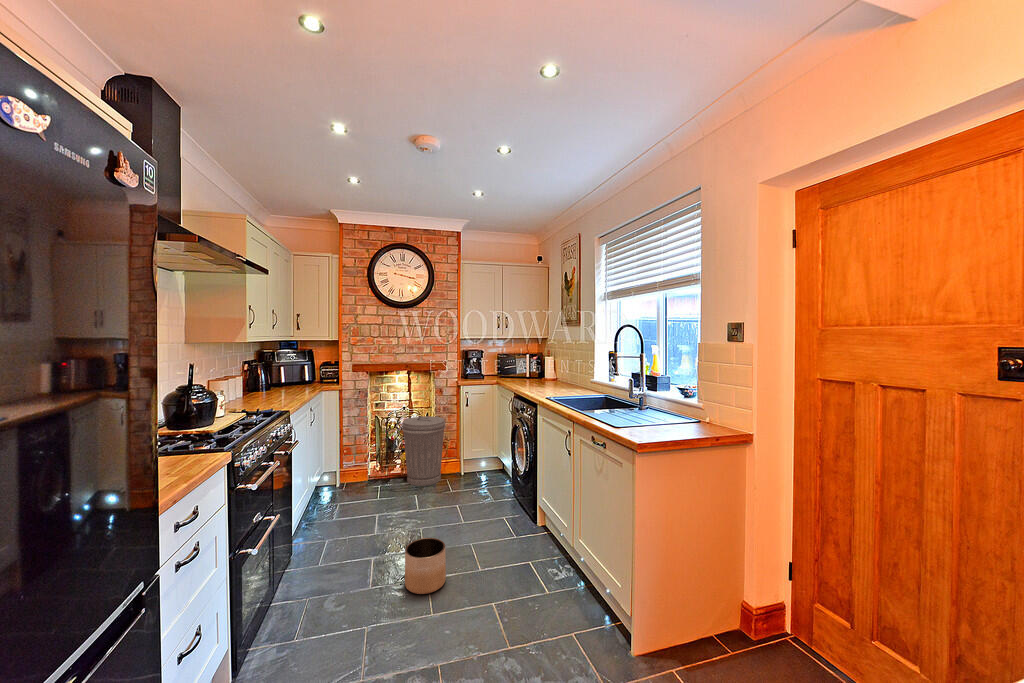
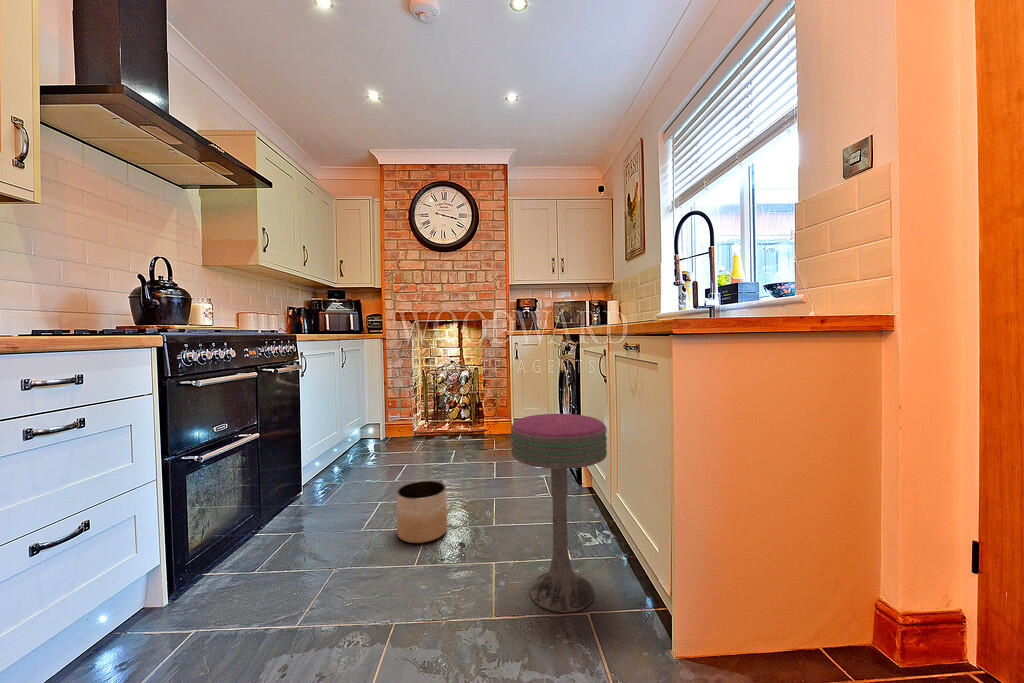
trash can: present [402,416,446,486] -> none [445,369,493,445]
bar stool: none [517,488,585,637] -> present [511,414,607,613]

